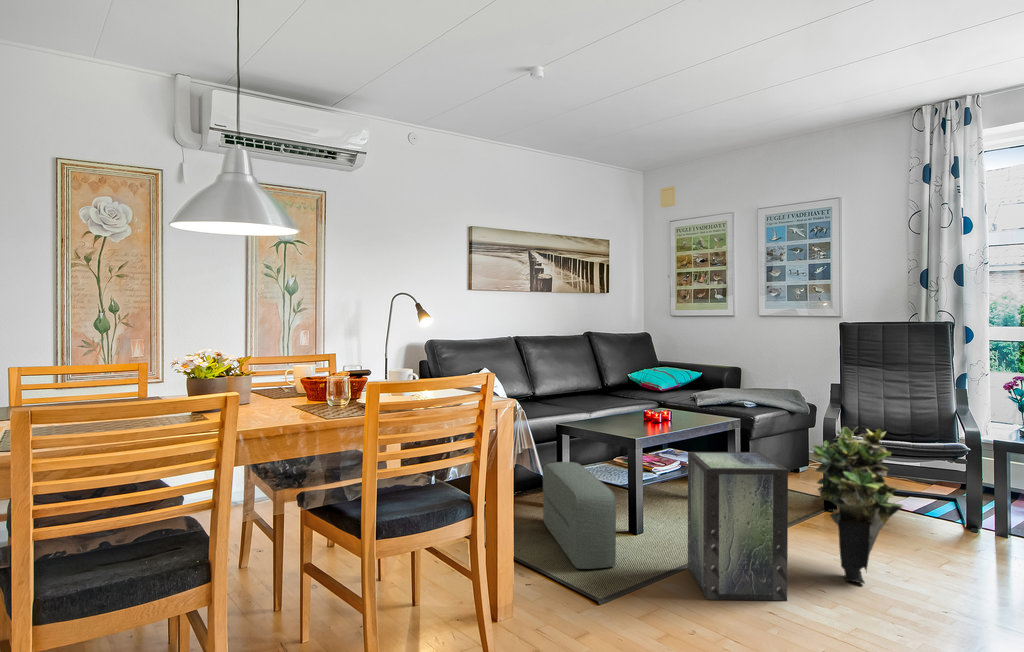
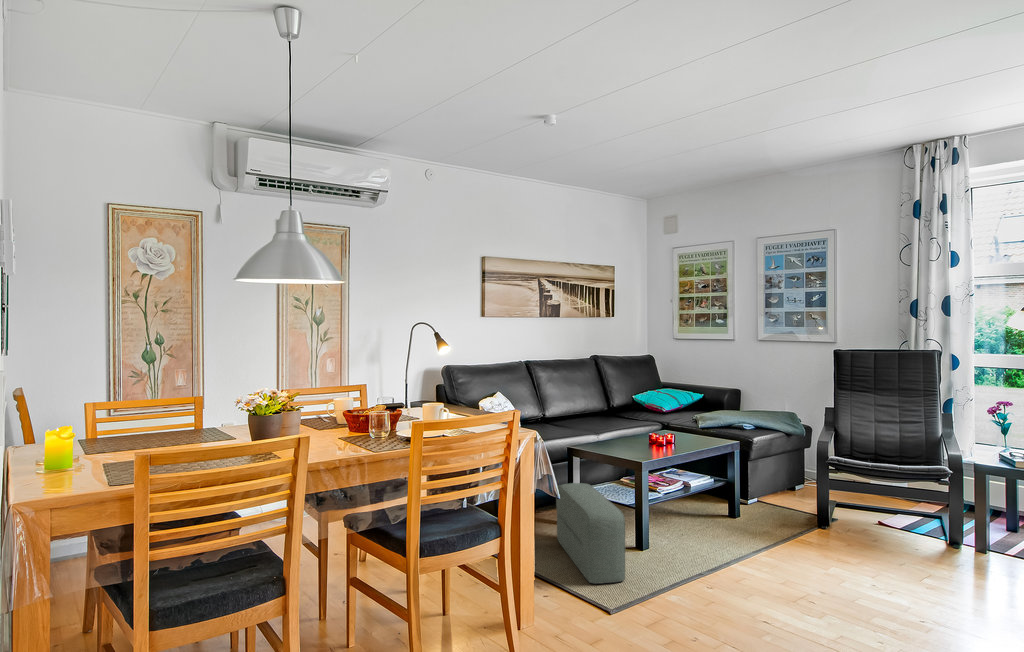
potted plant: present [813,427,903,583] -> none [805,453,887,597]
storage box: present [688,452,788,600] -> none [691,476,782,612]

